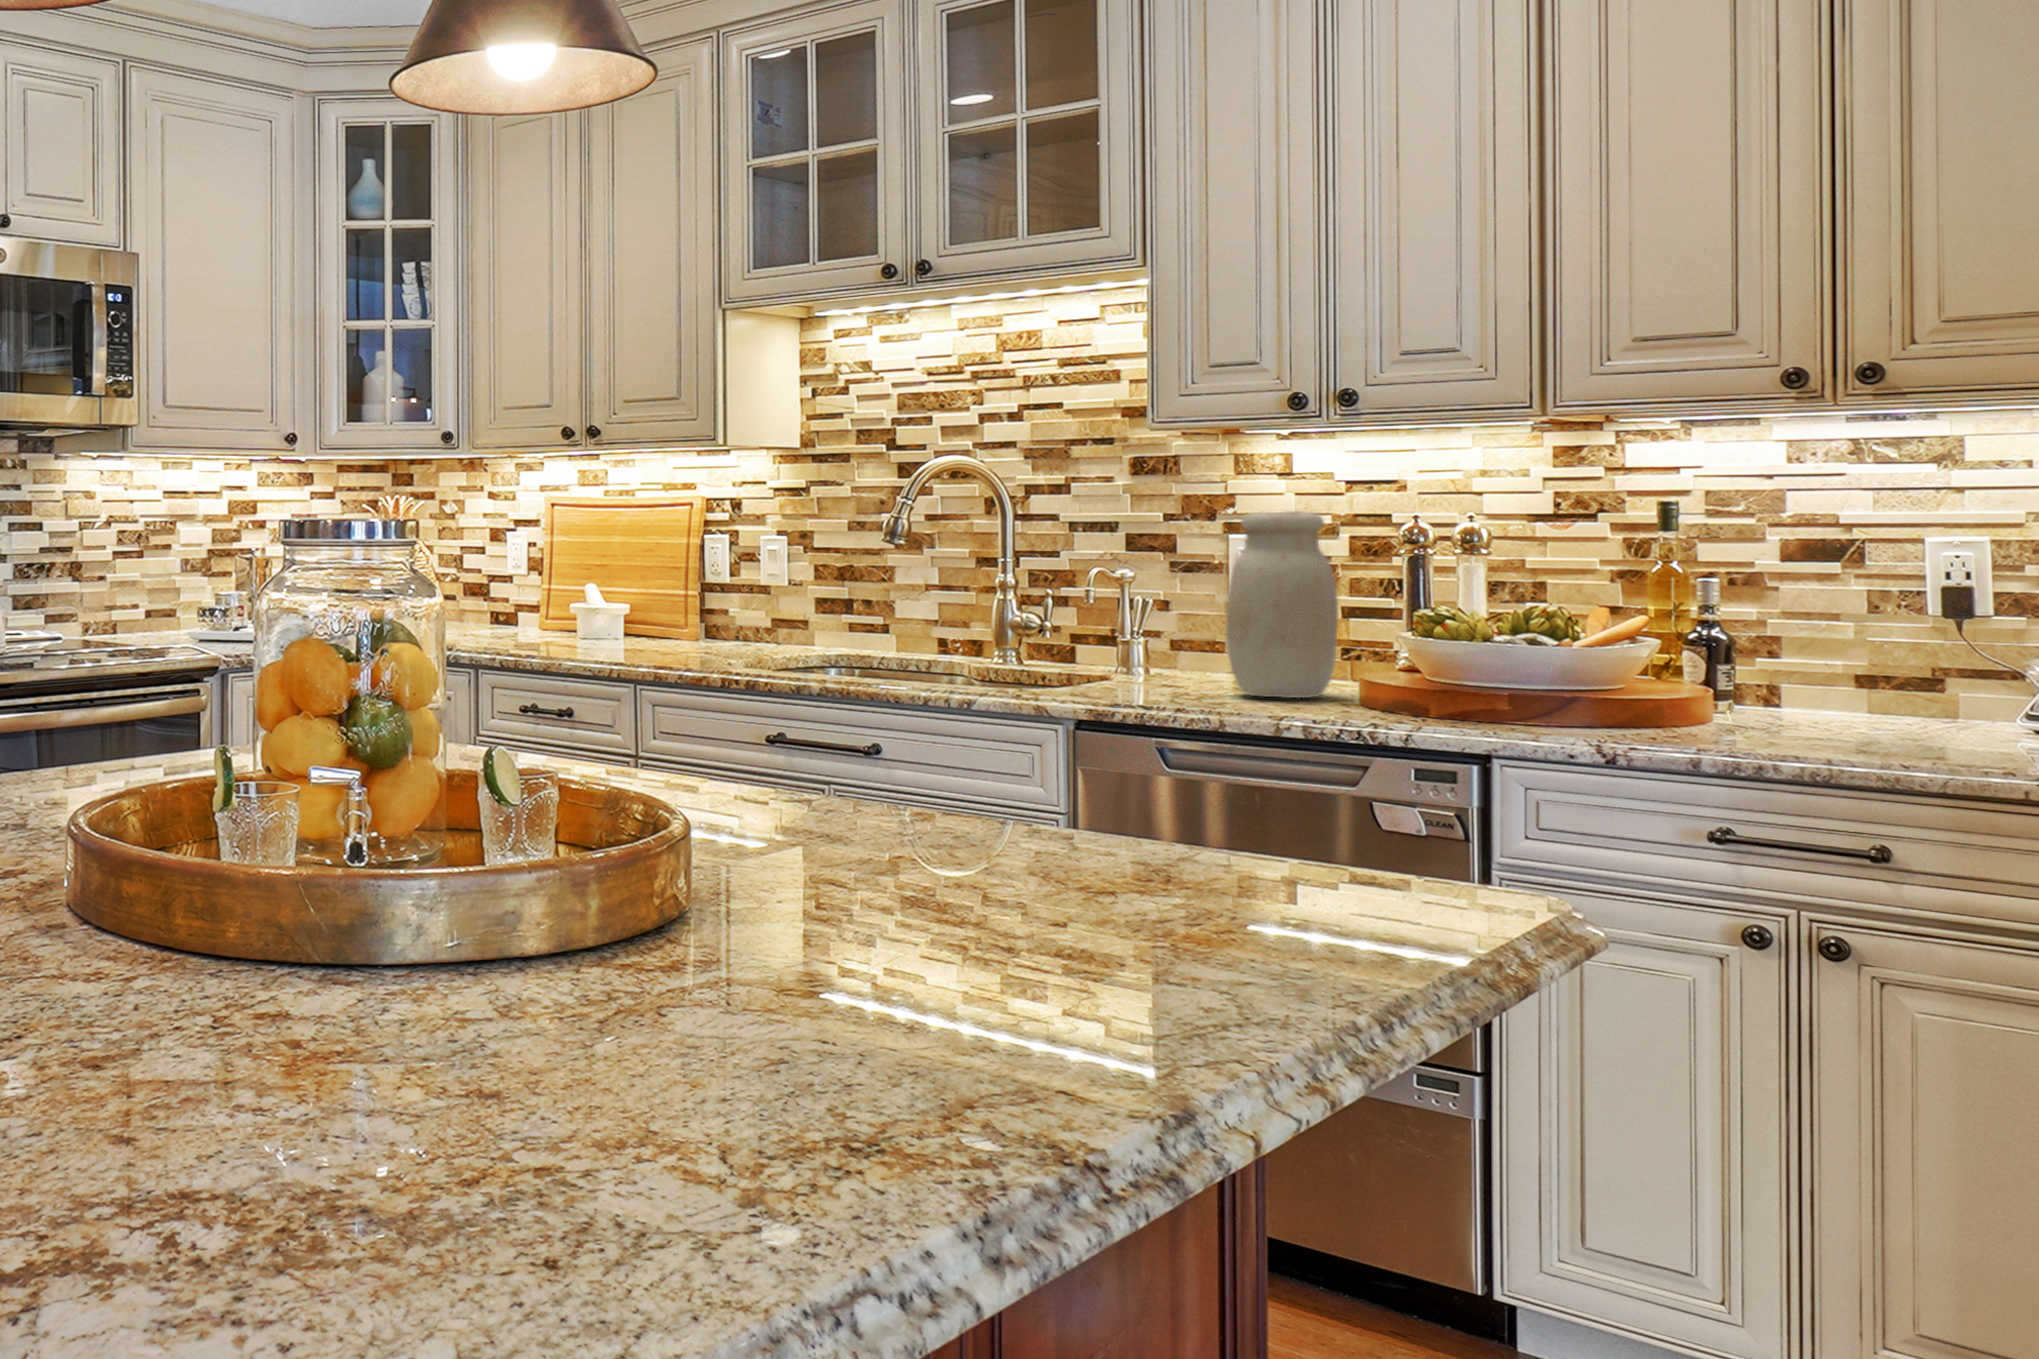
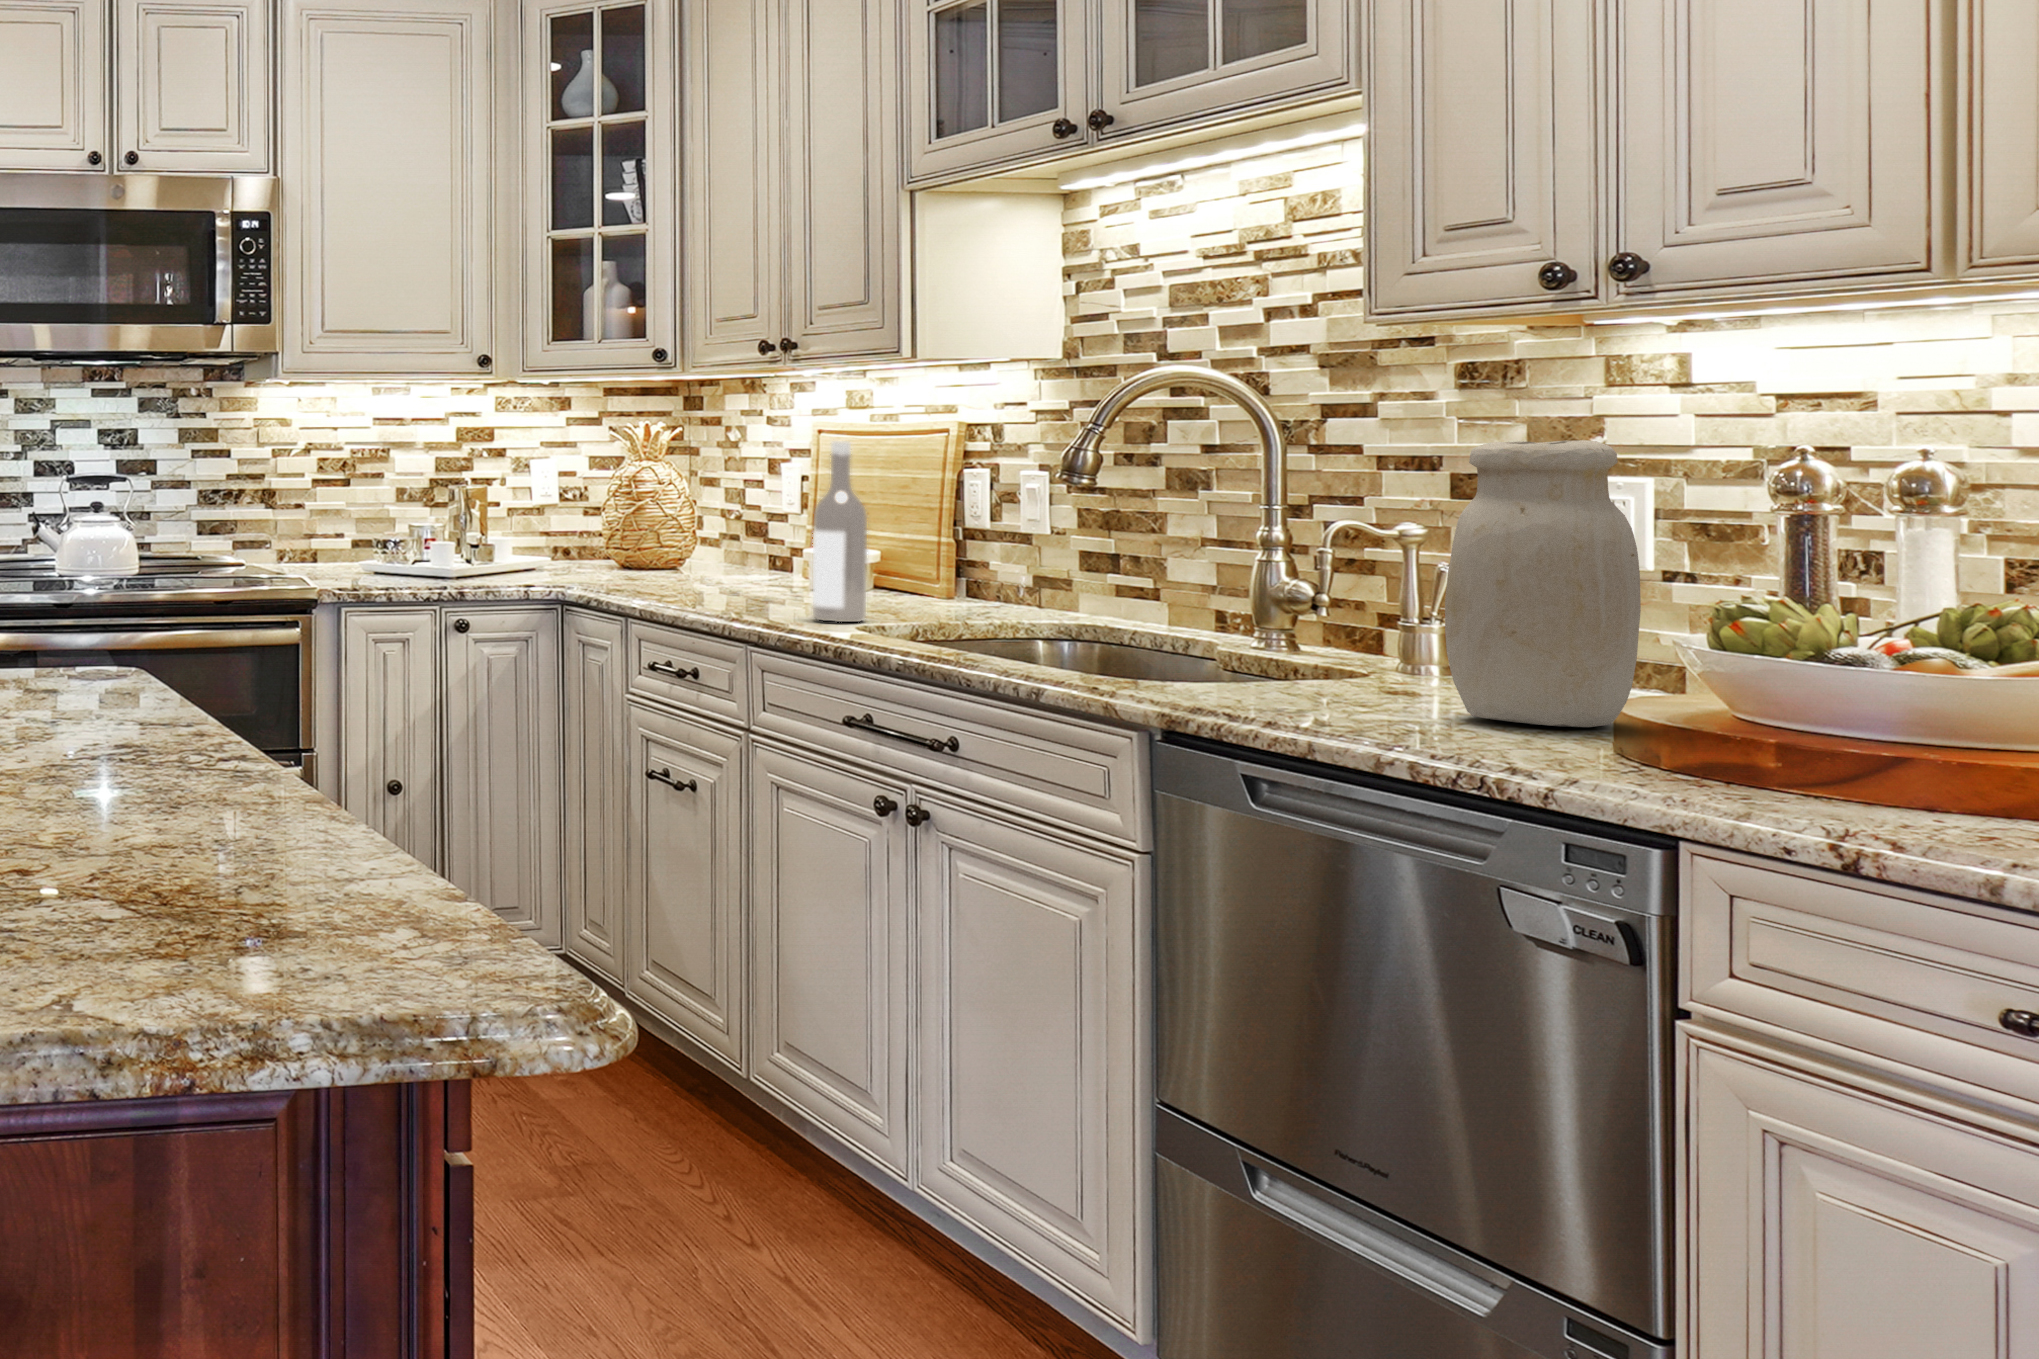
wine bottle: none [663,512,703,660] -> present [813,441,867,622]

